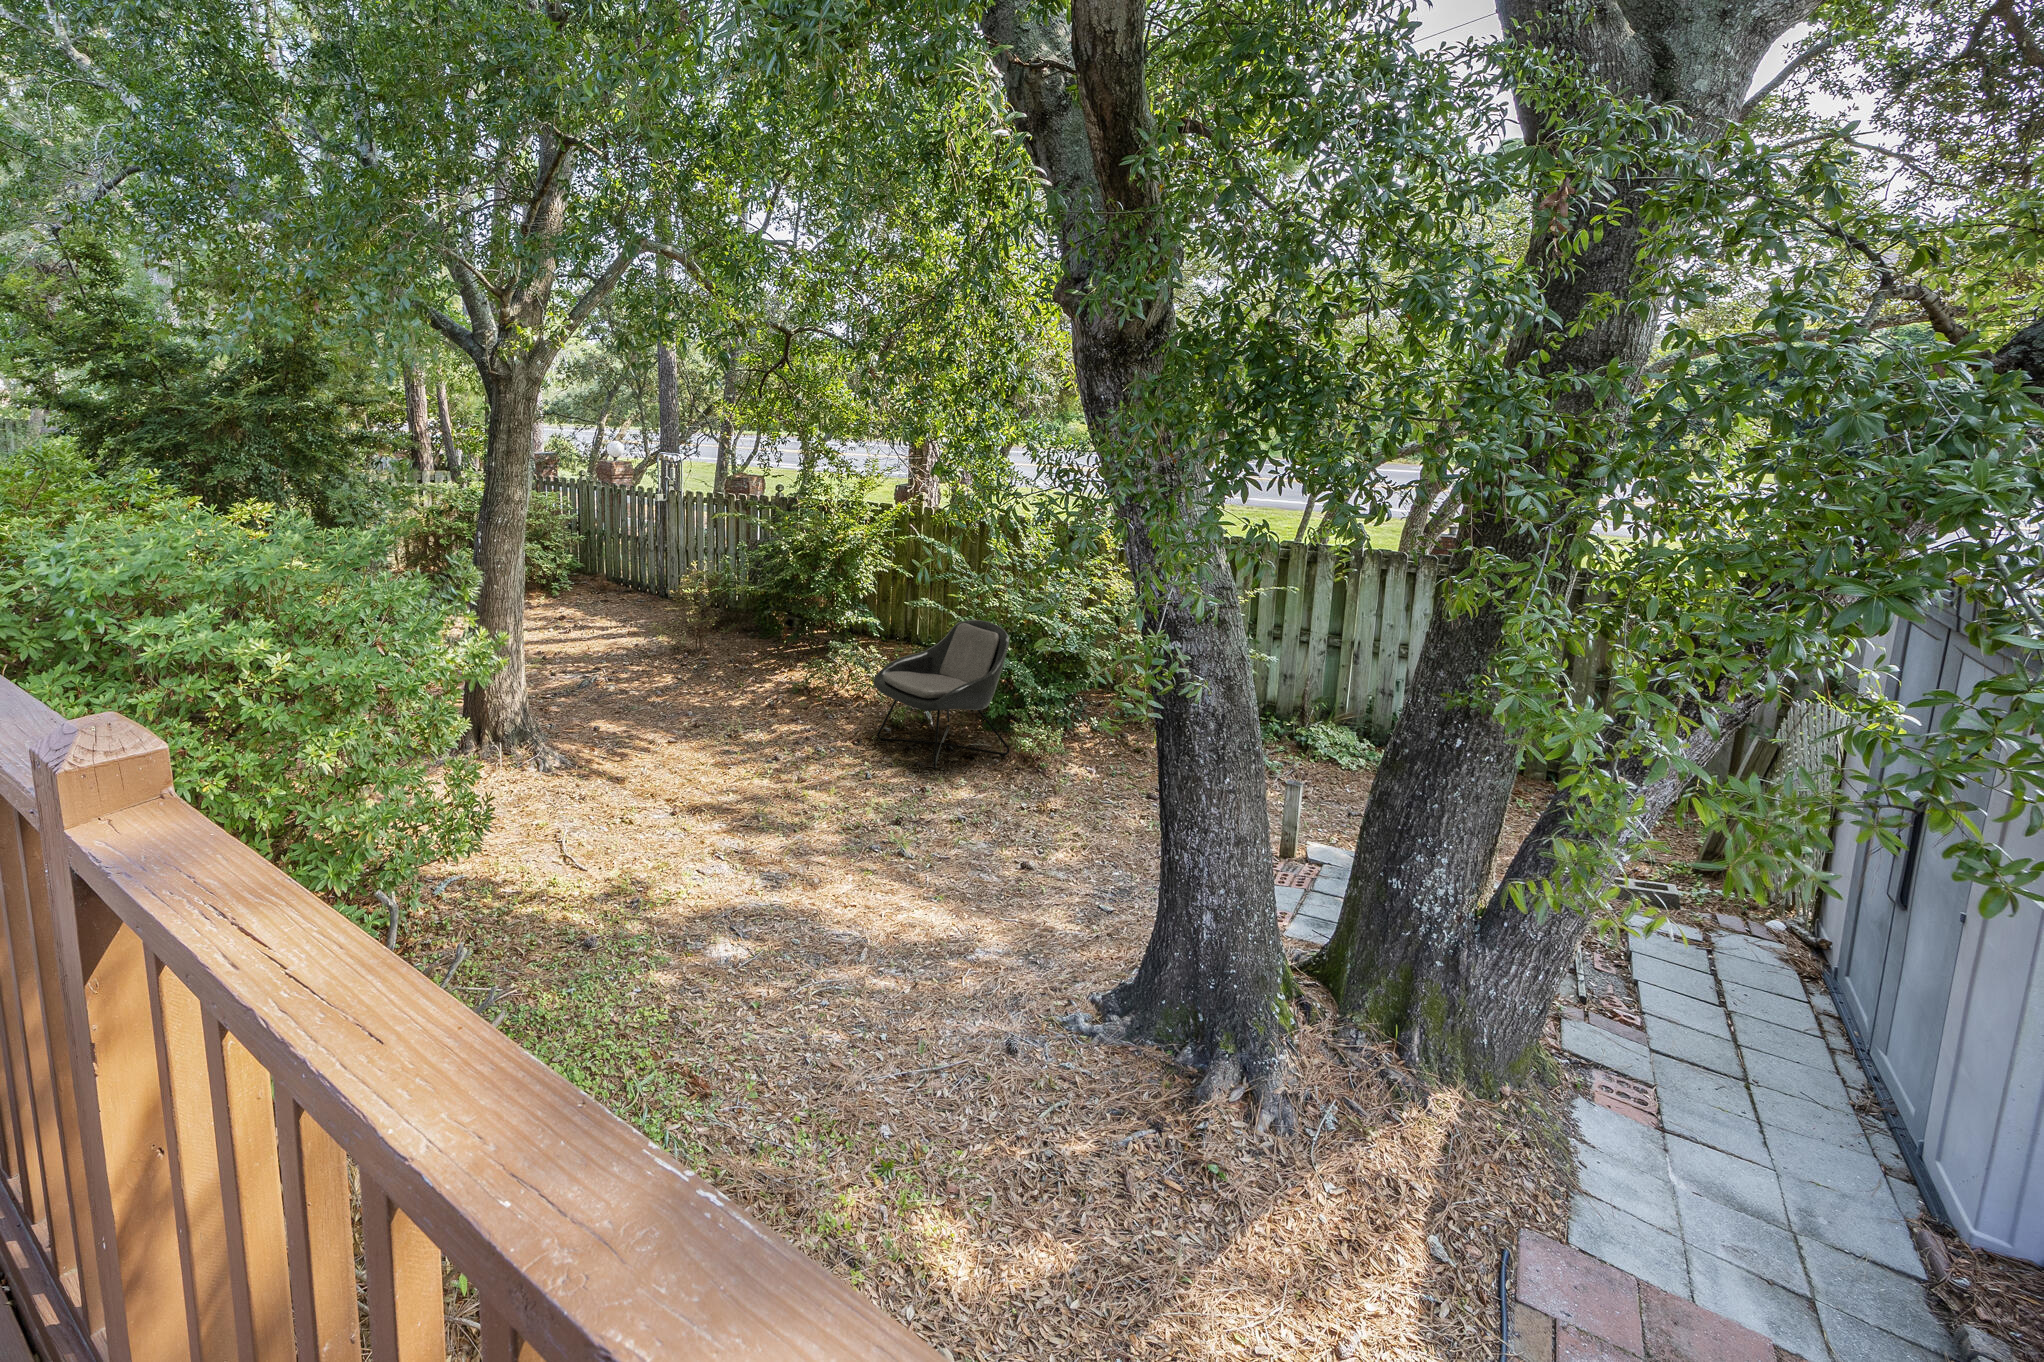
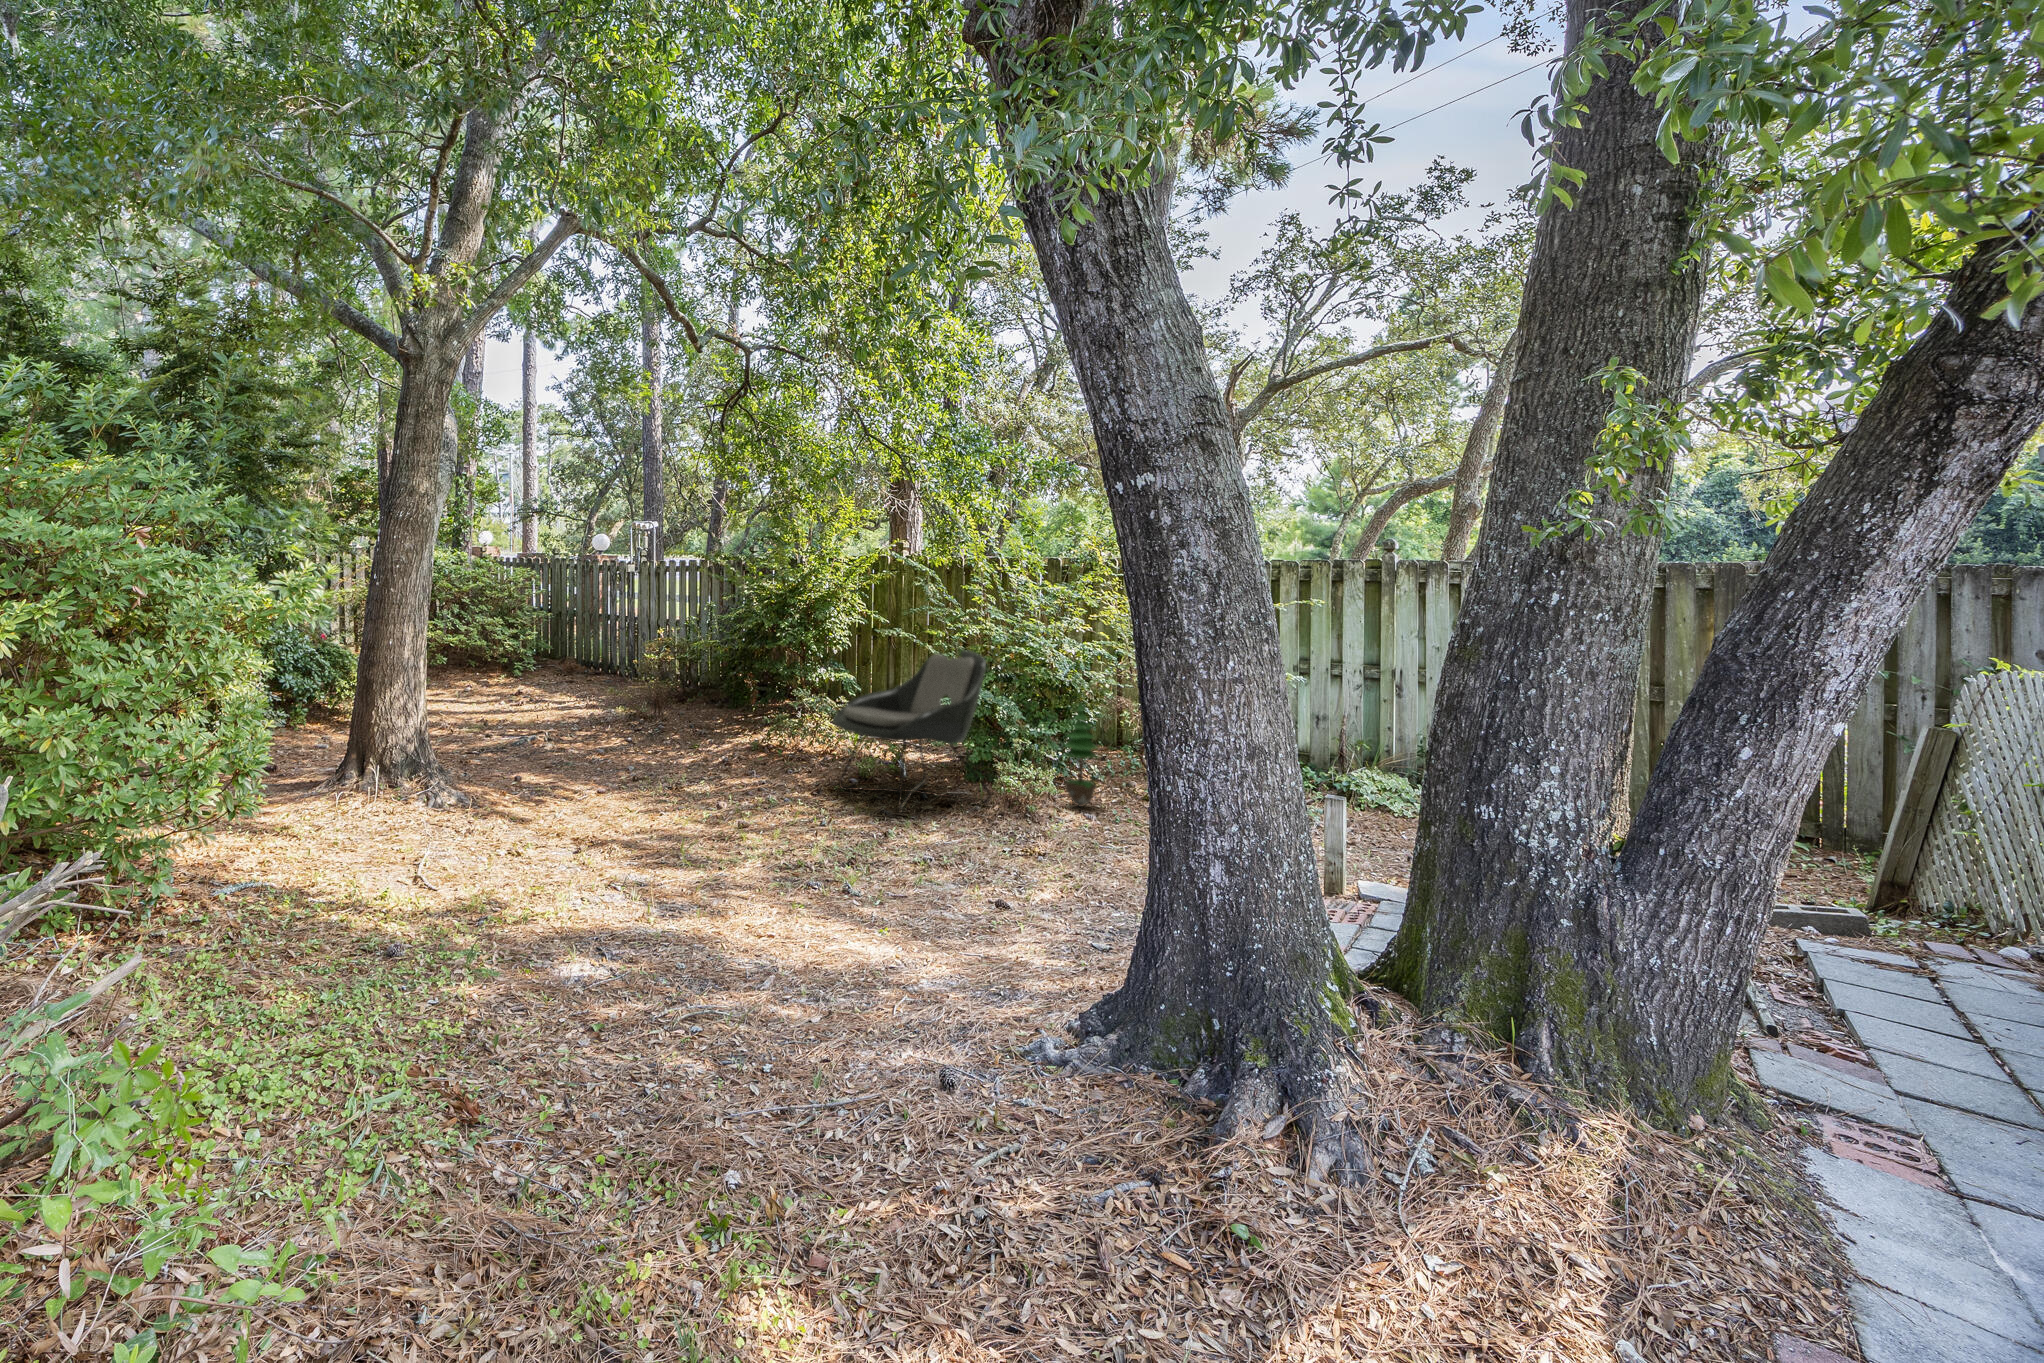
potted tree: none [1069,672,1103,759] -> present [1061,704,1097,807]

